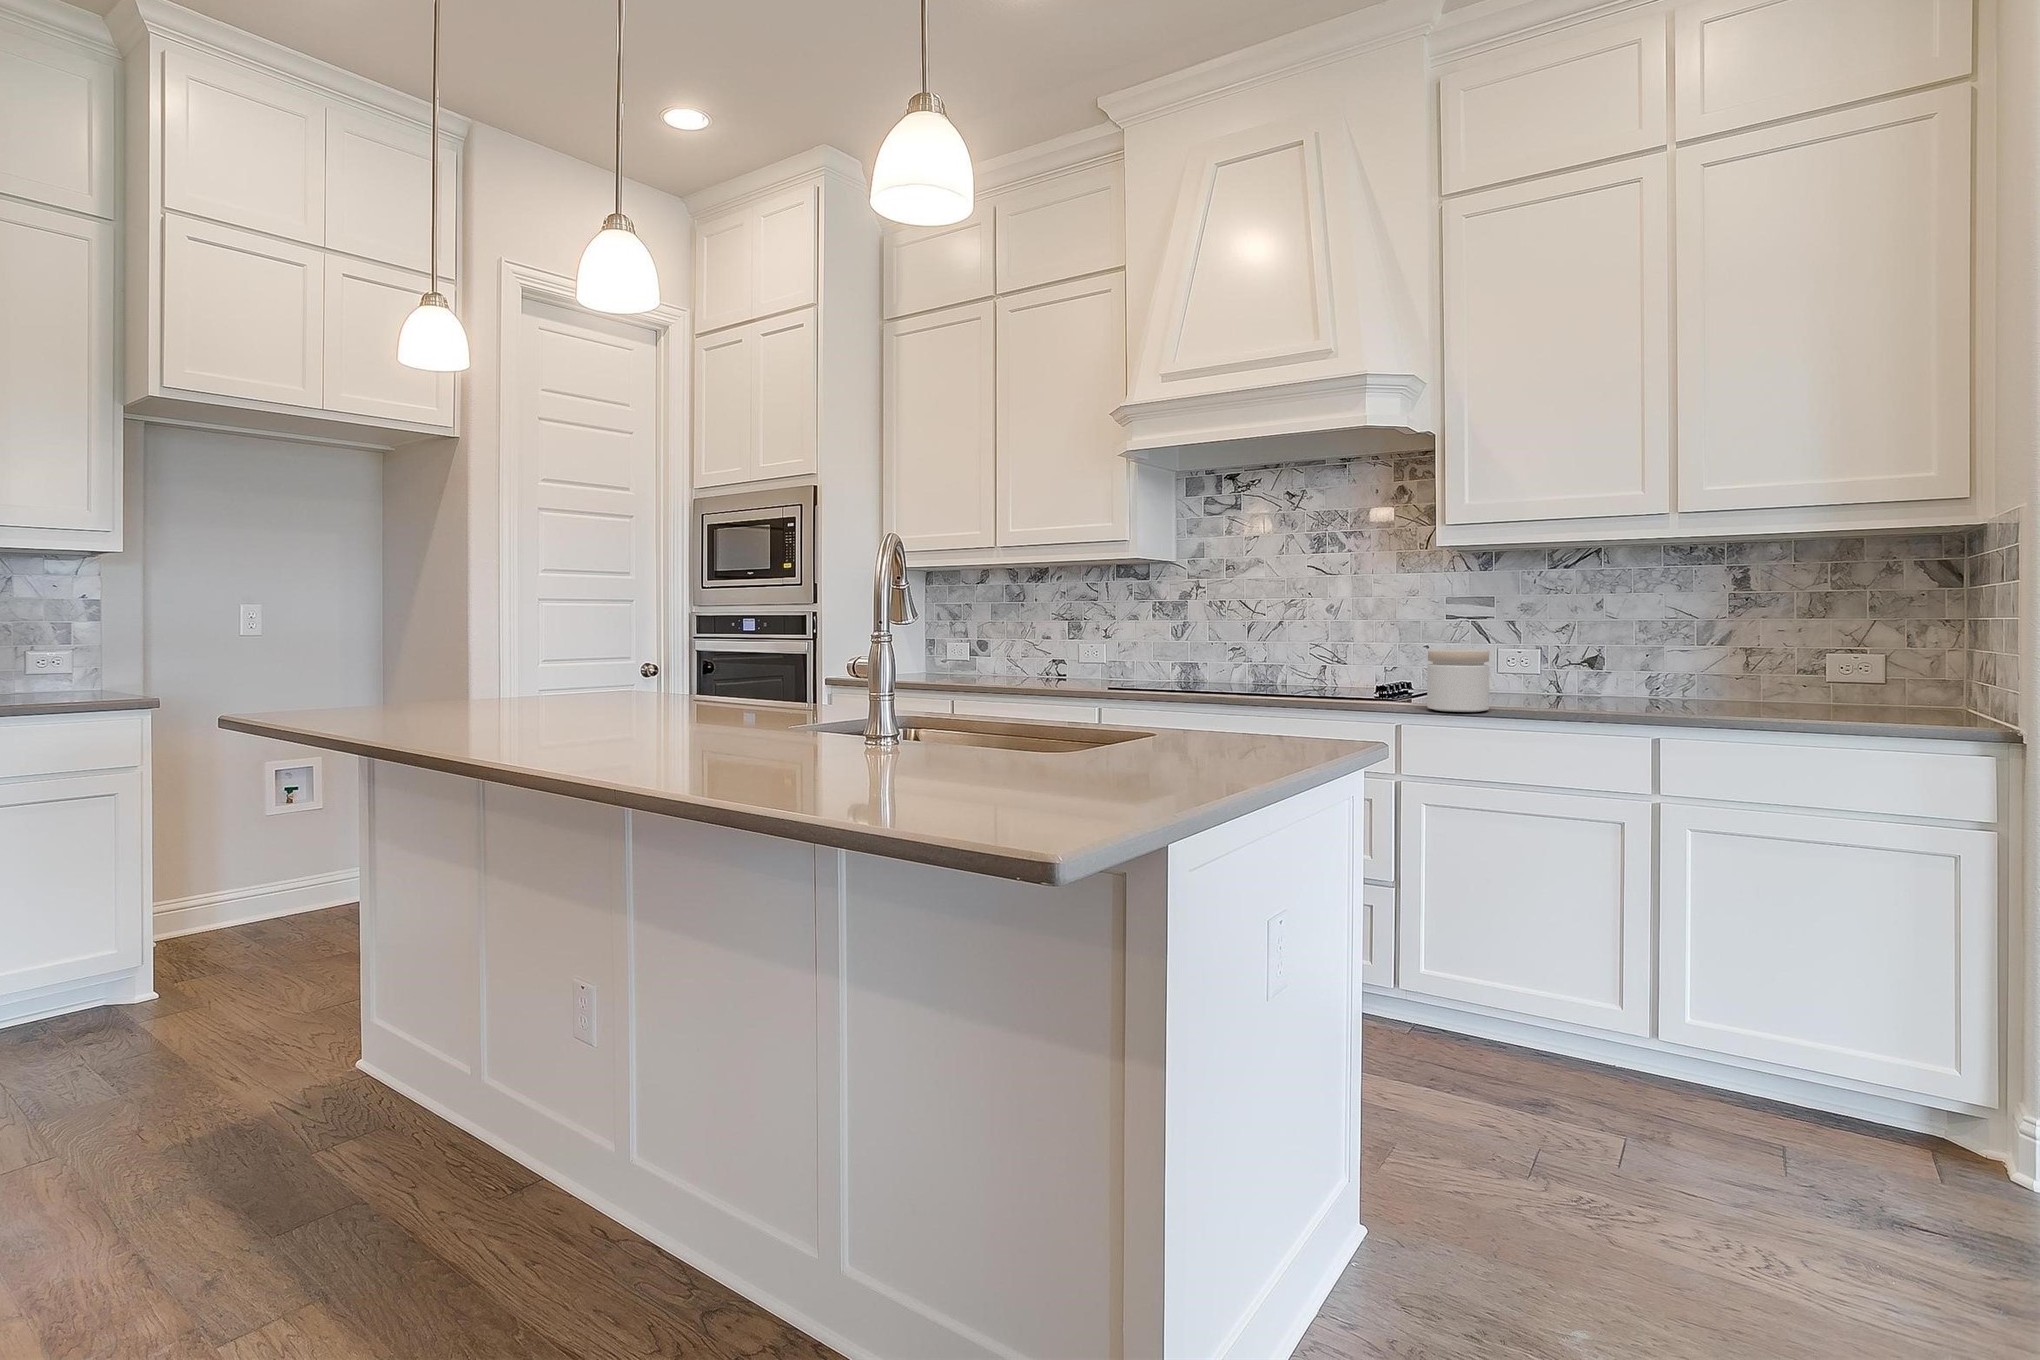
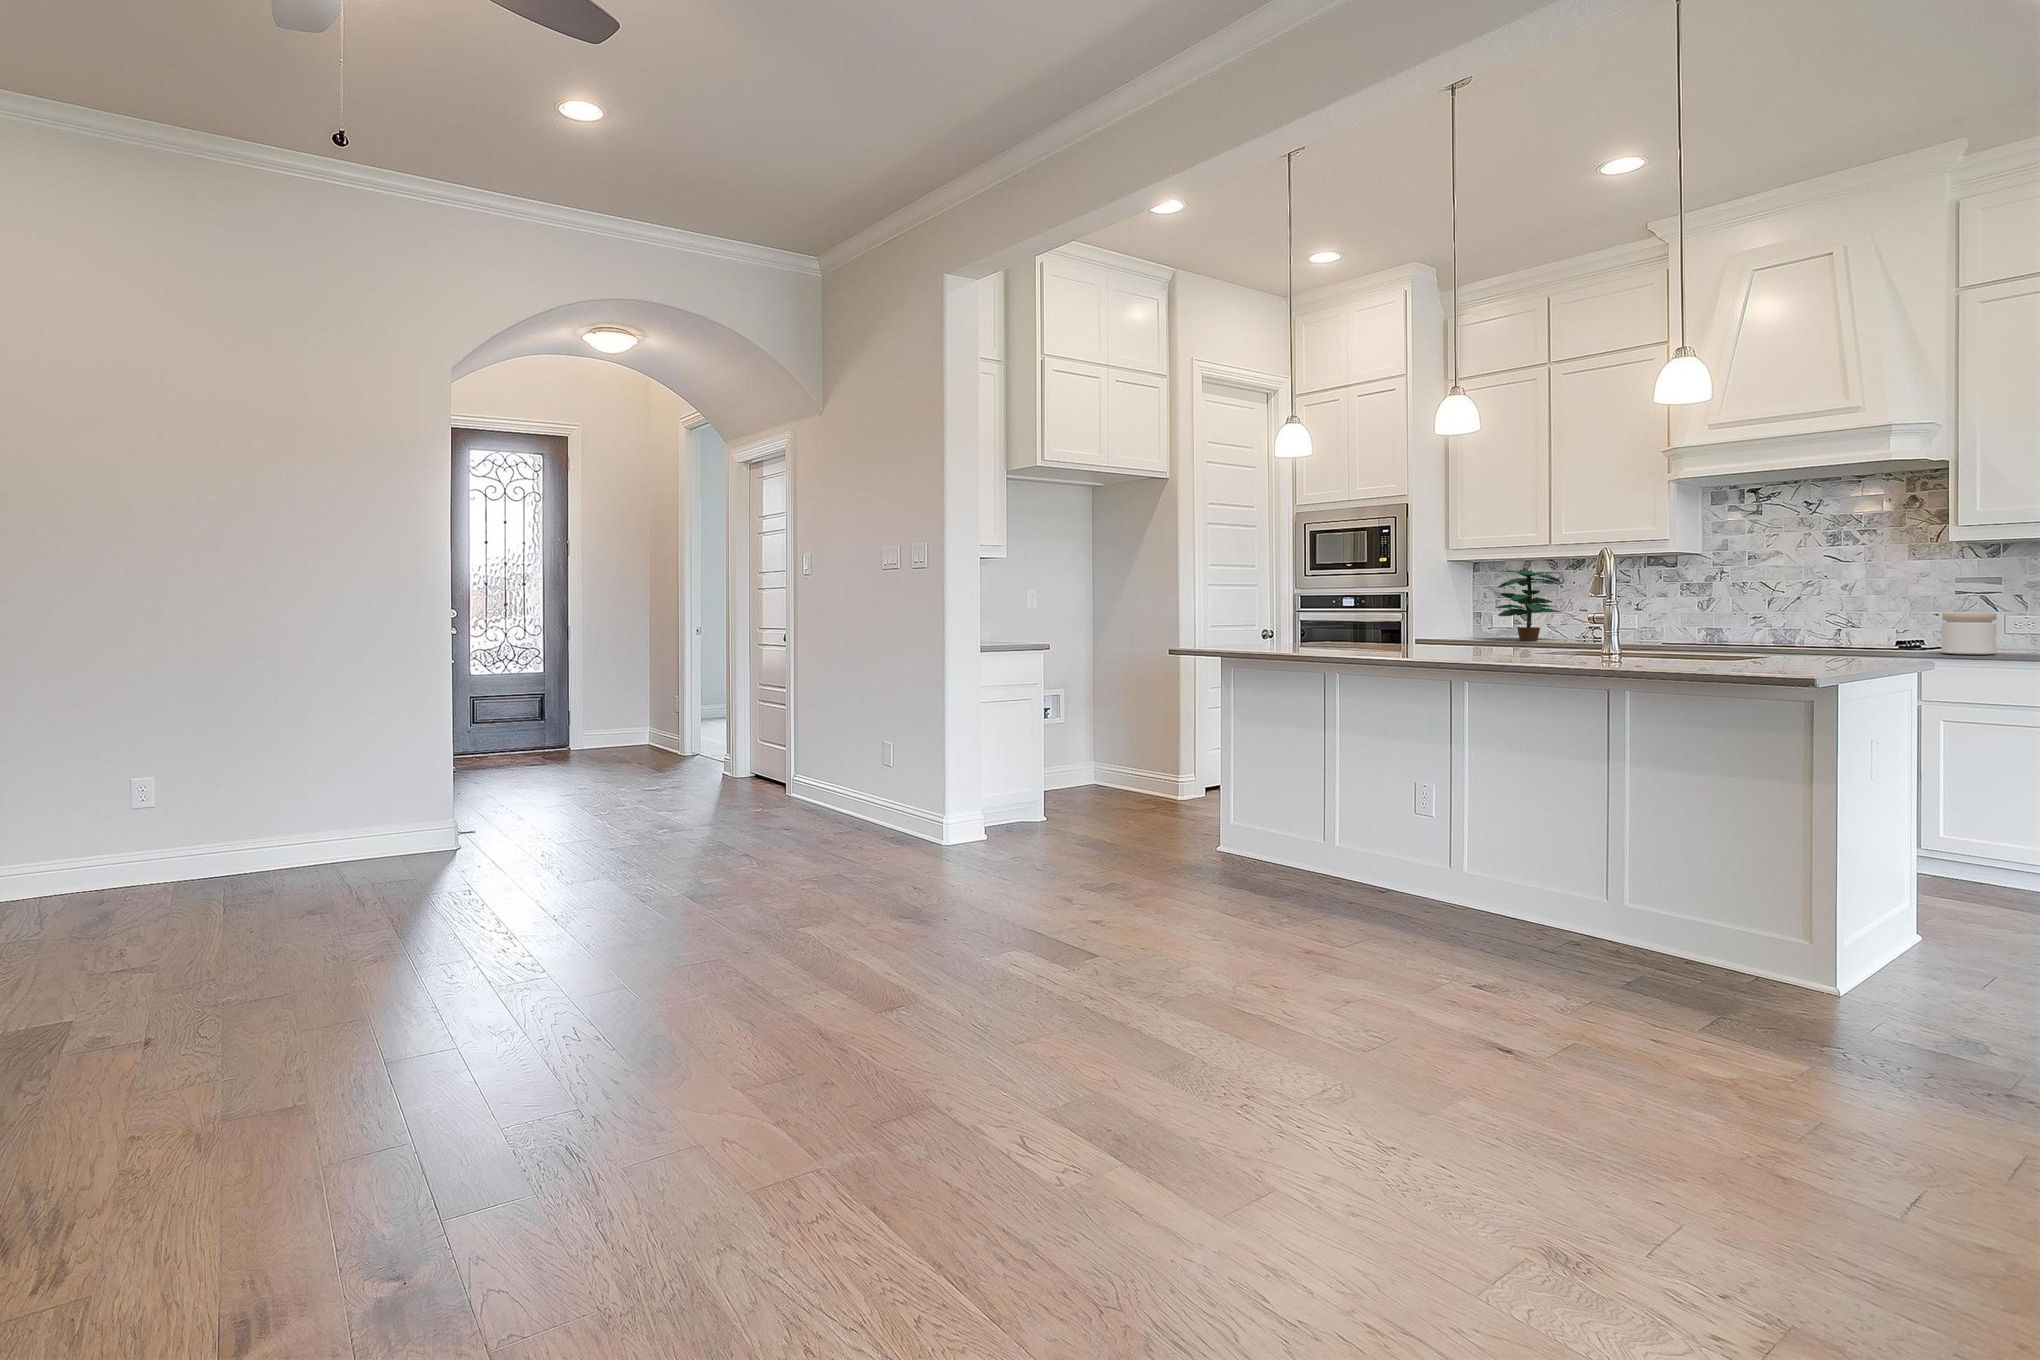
potted plant: none [933,582,1019,681] -> present [1495,571,1561,641]

